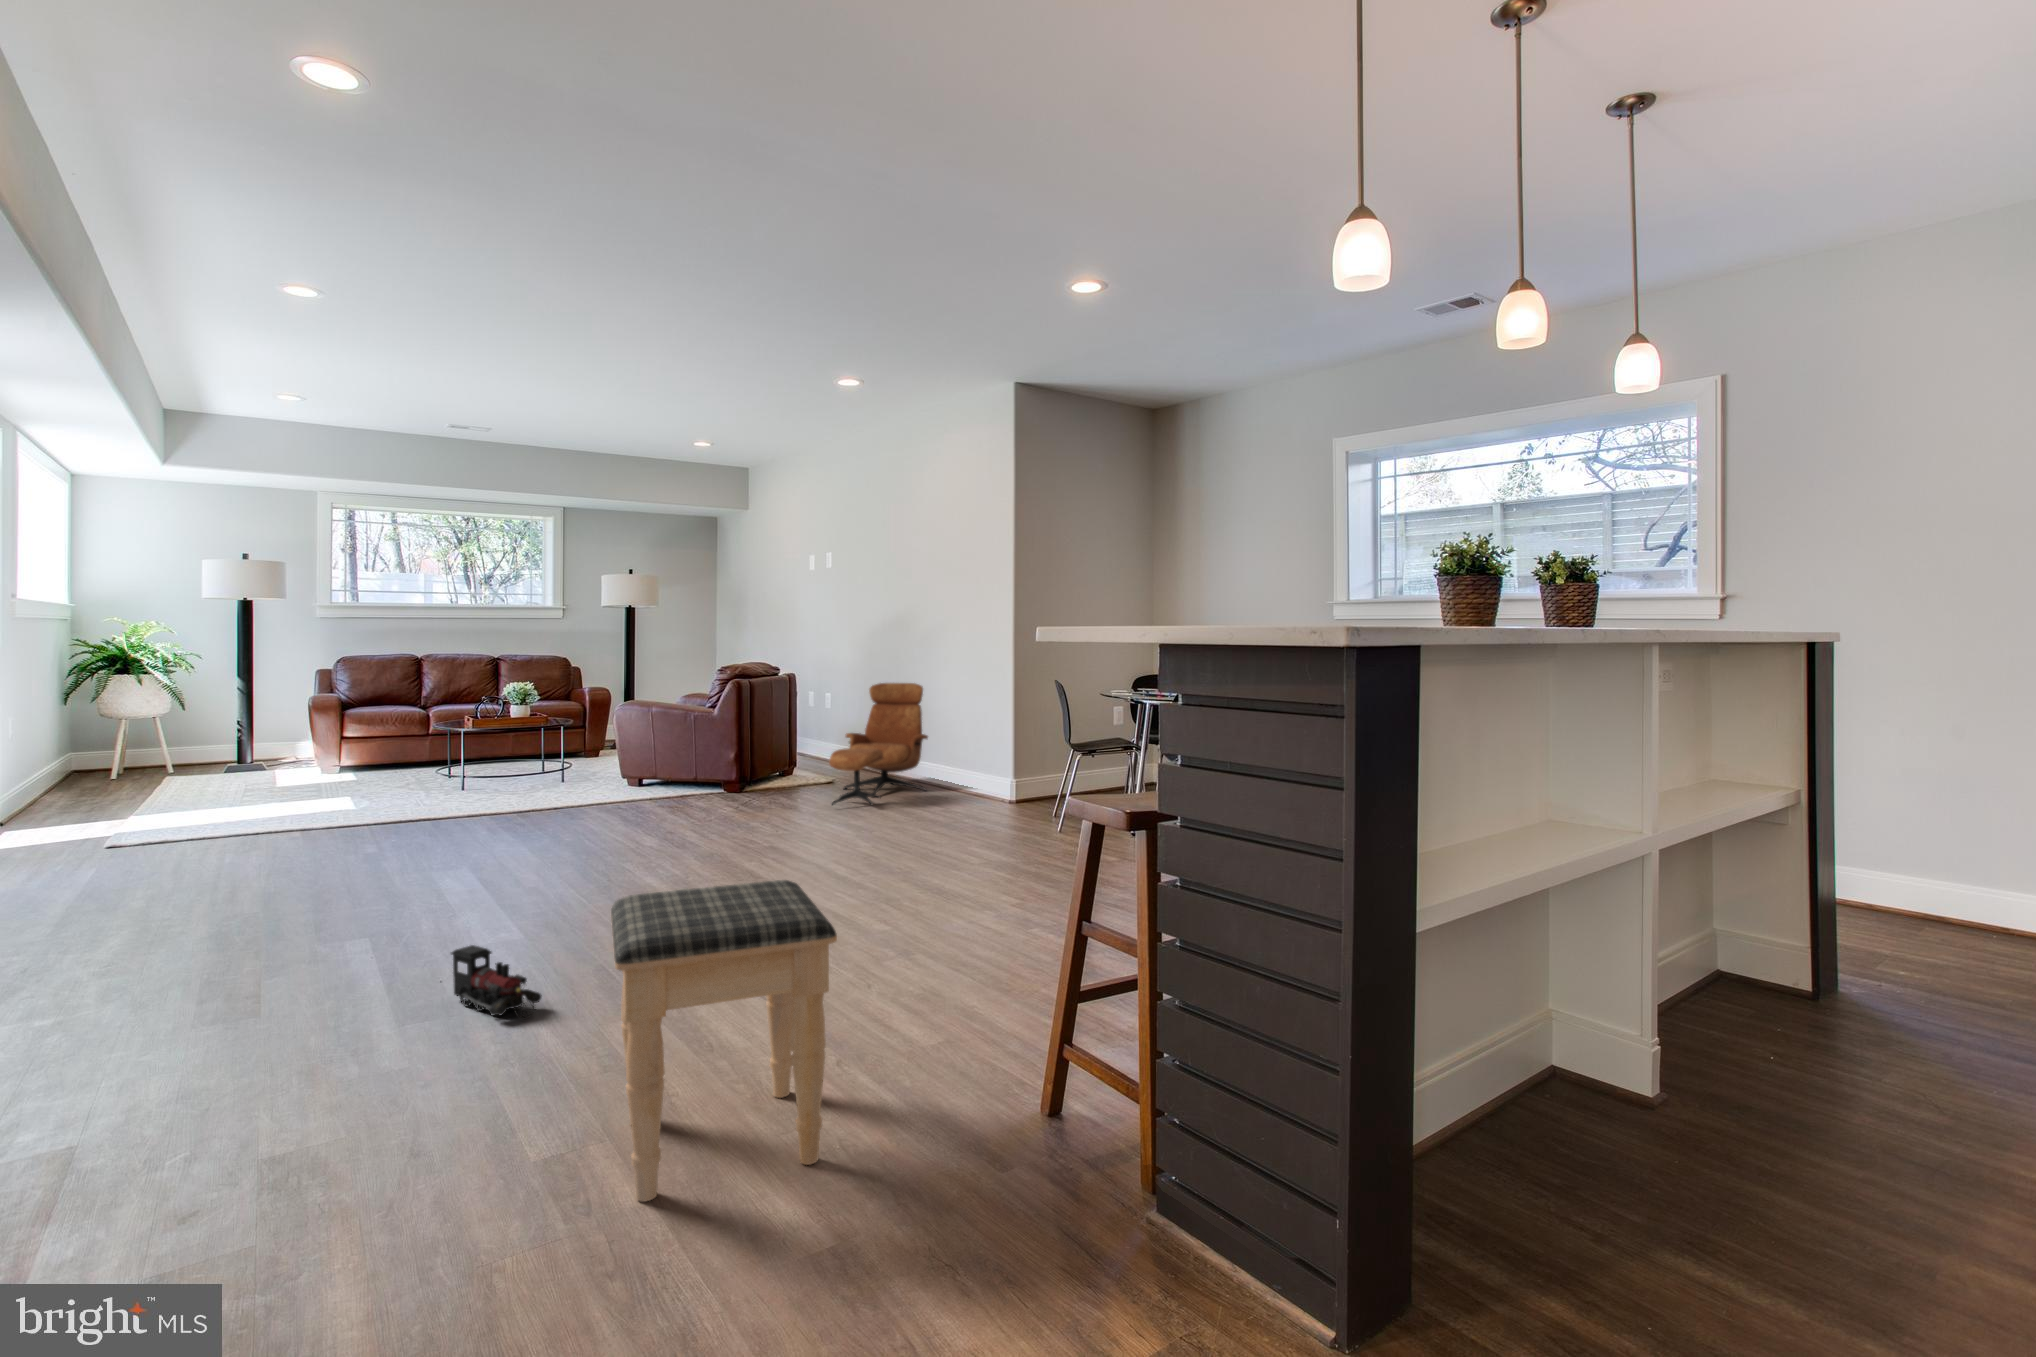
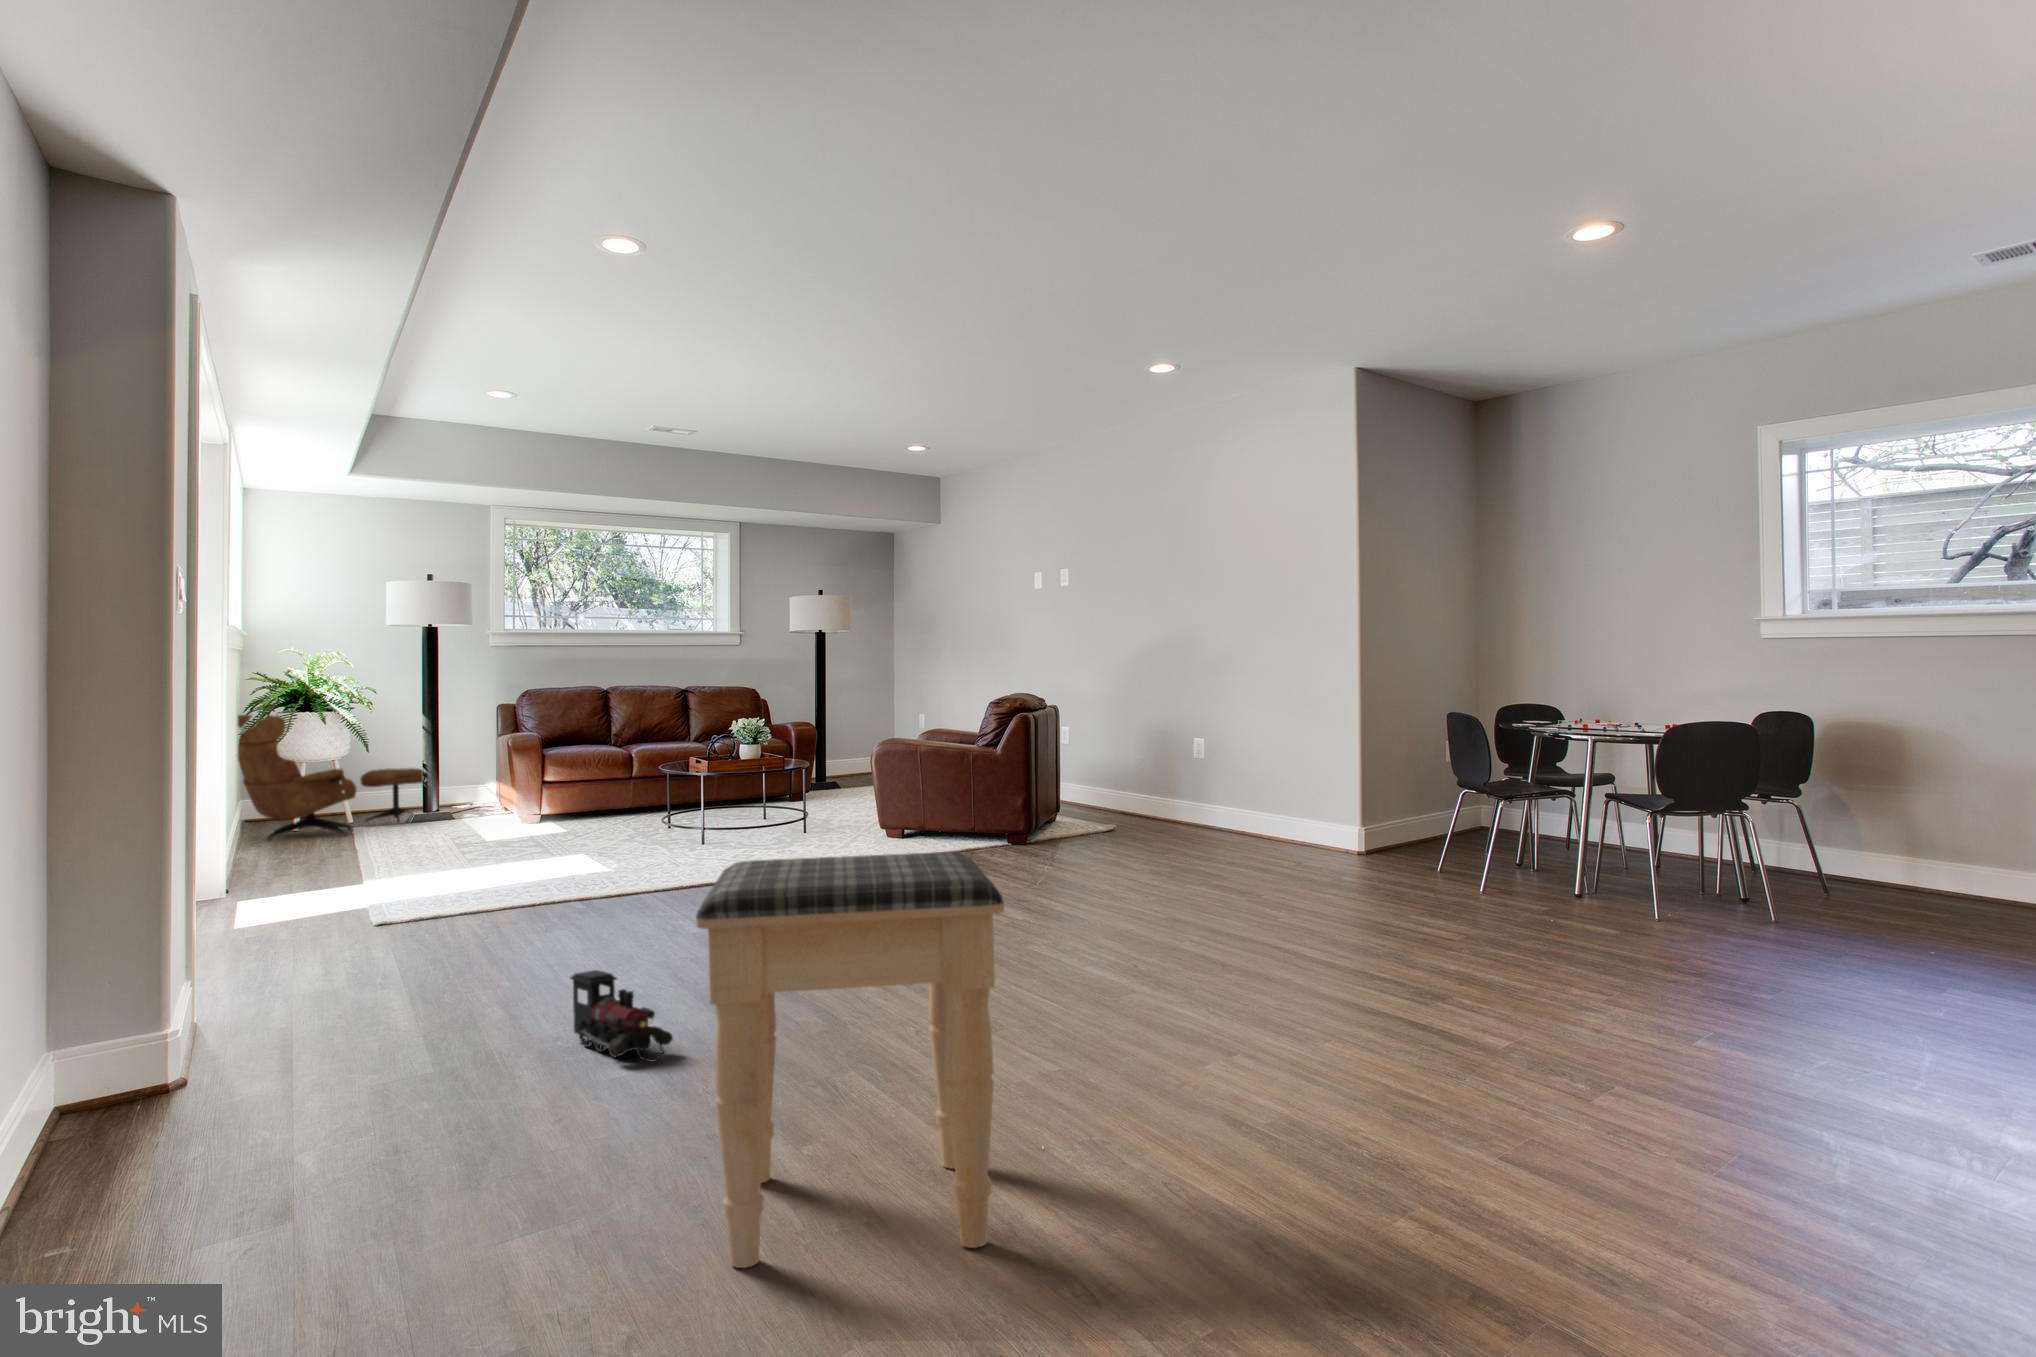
lounge chair: present [829,683,928,805] -> present [238,714,423,840]

